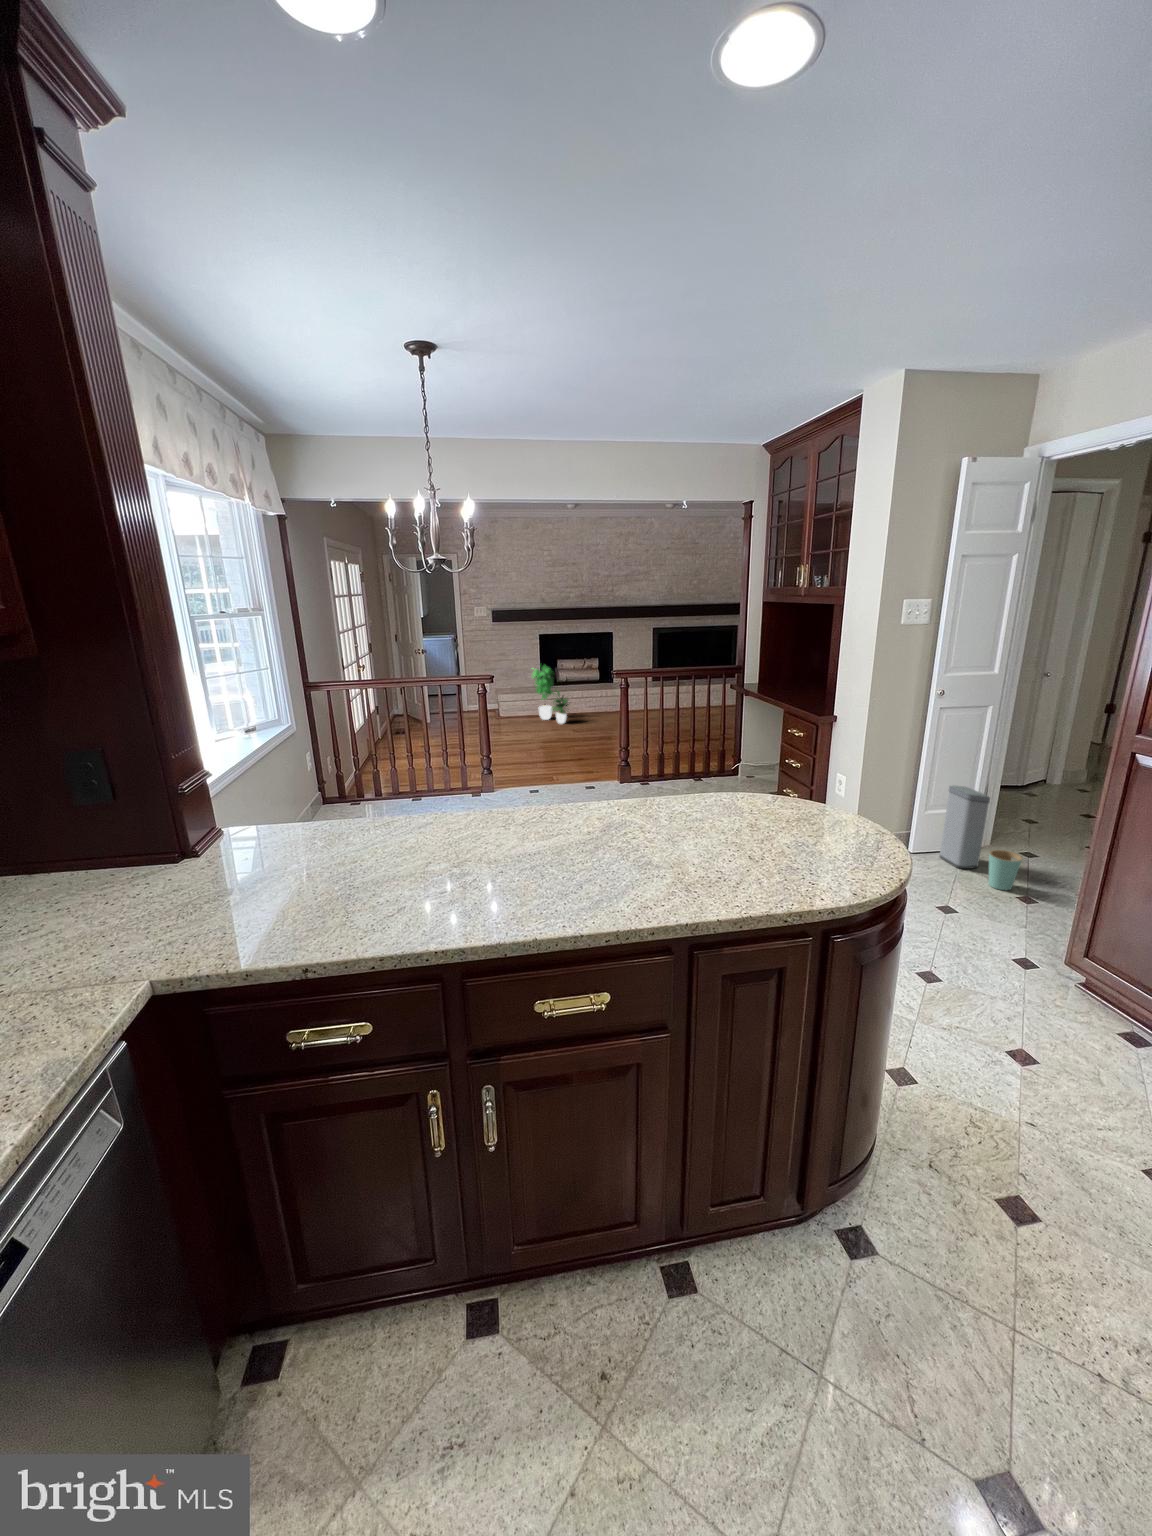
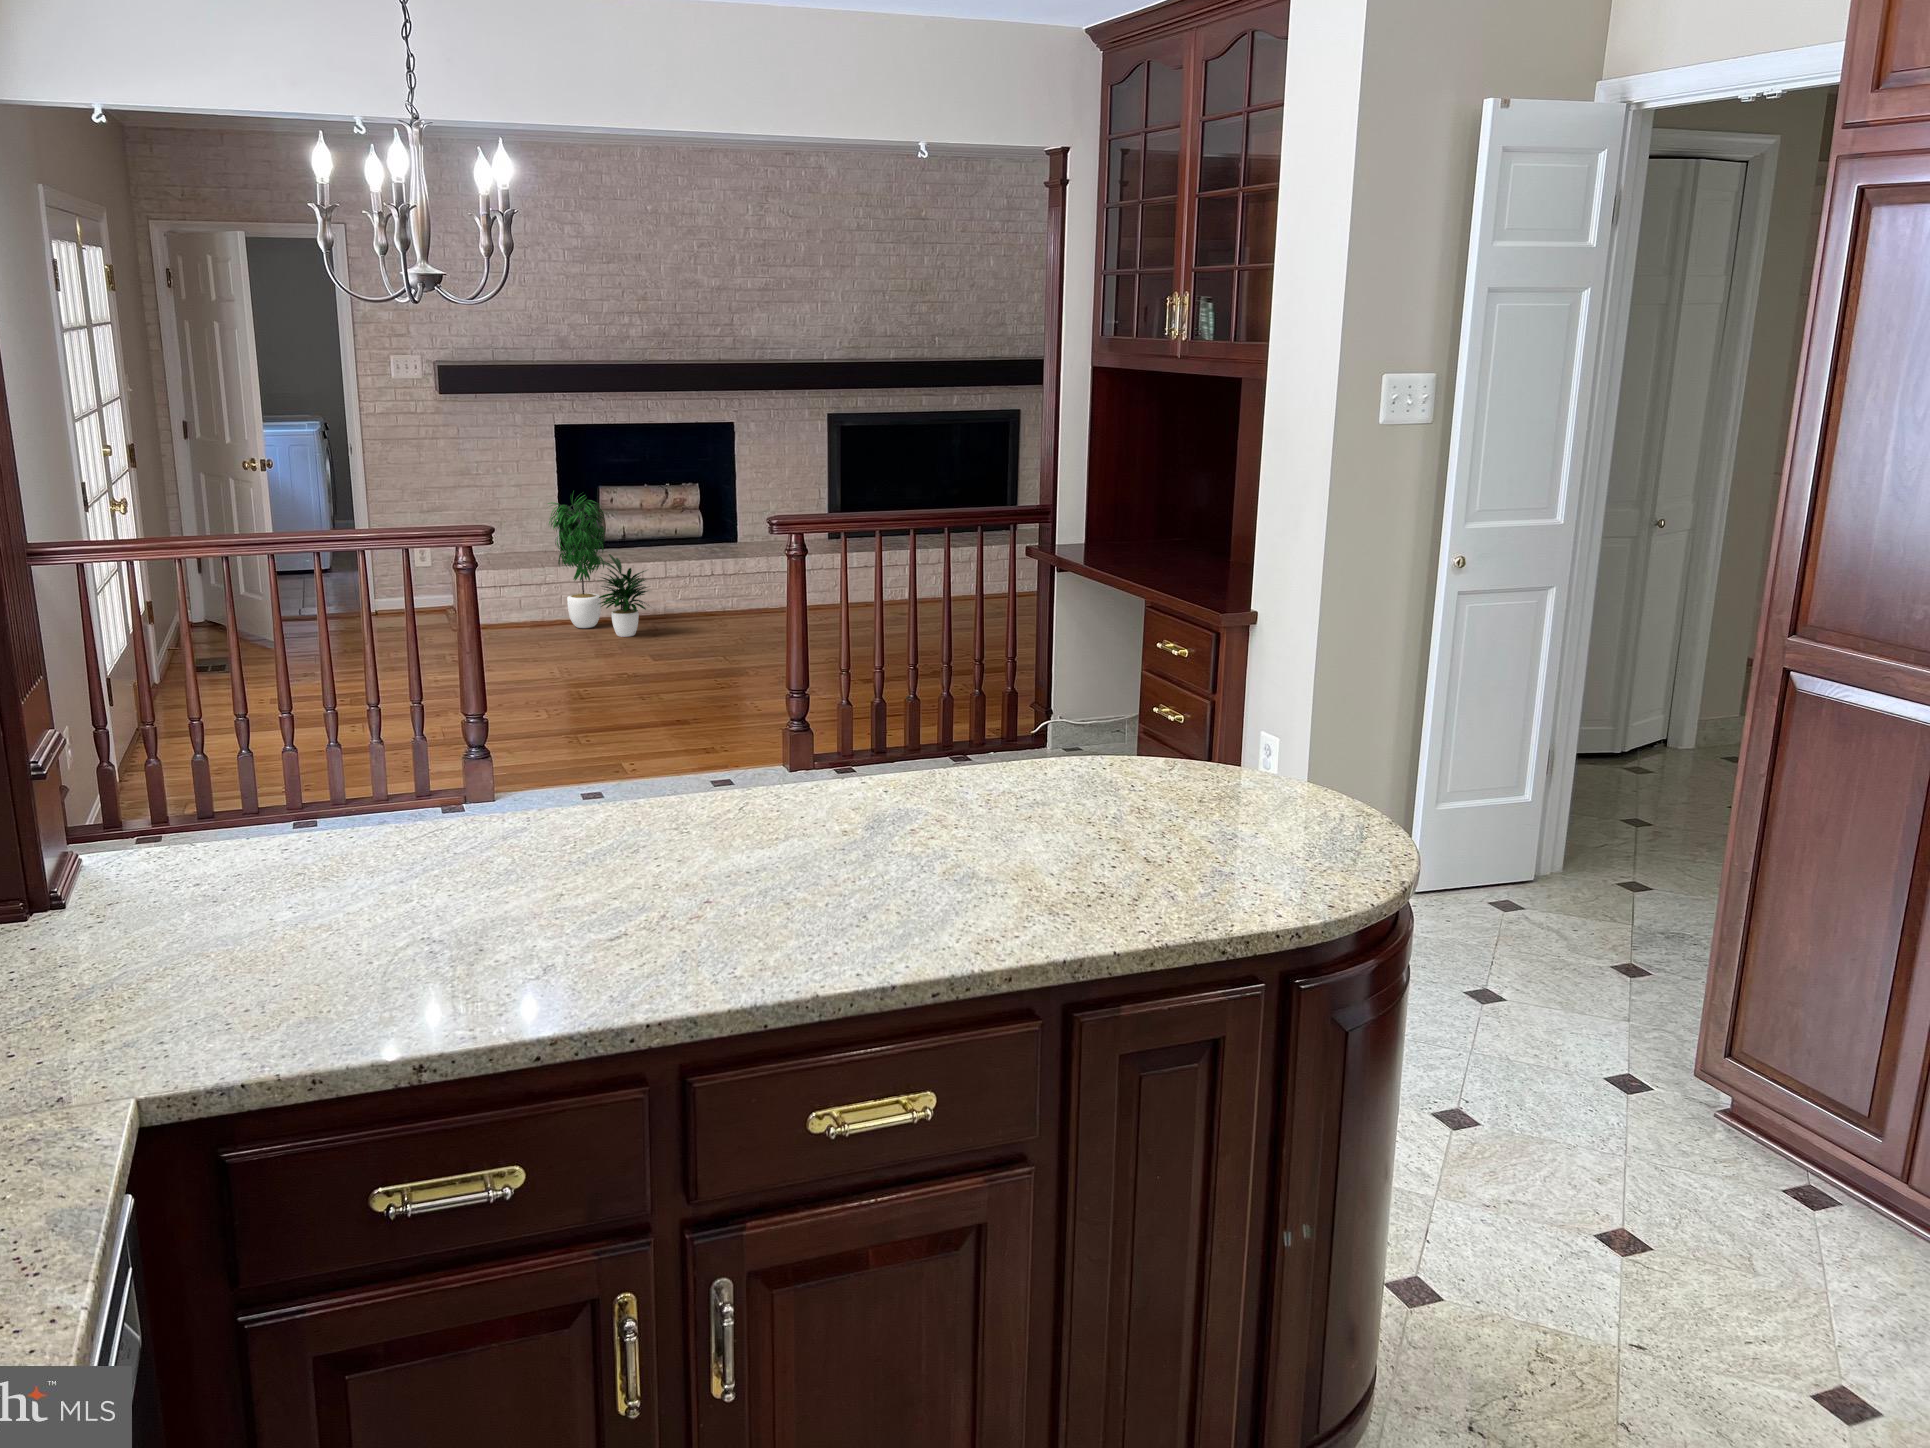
trash can: present [940,785,1022,890] -> none [1468,749,1618,953]

